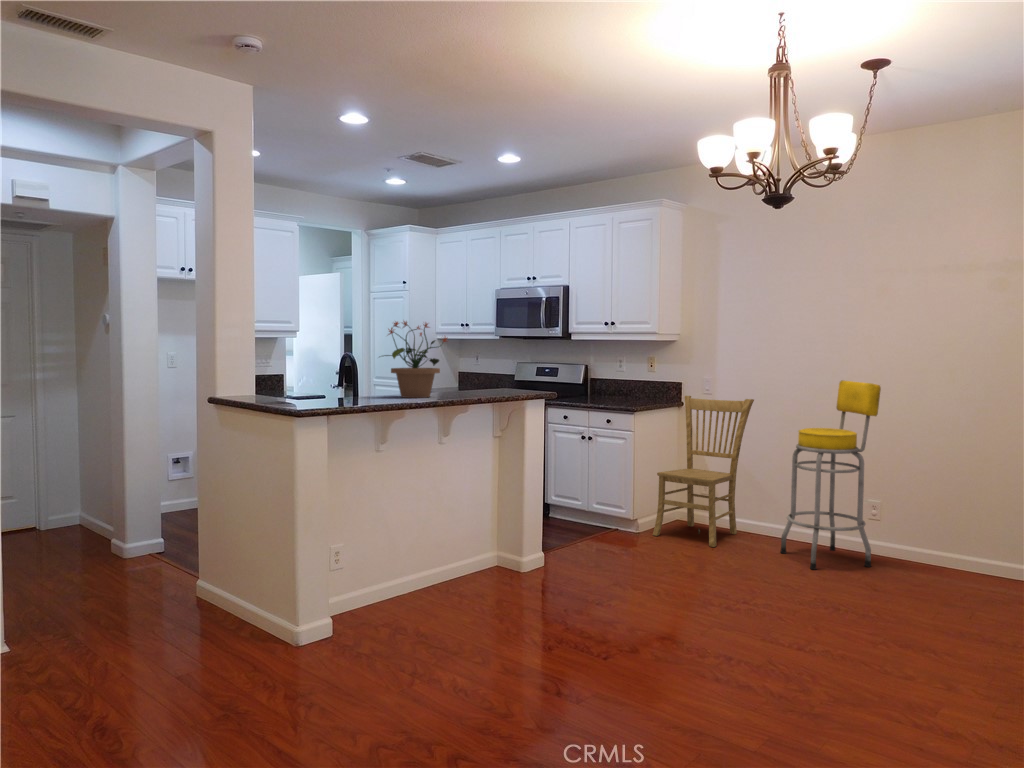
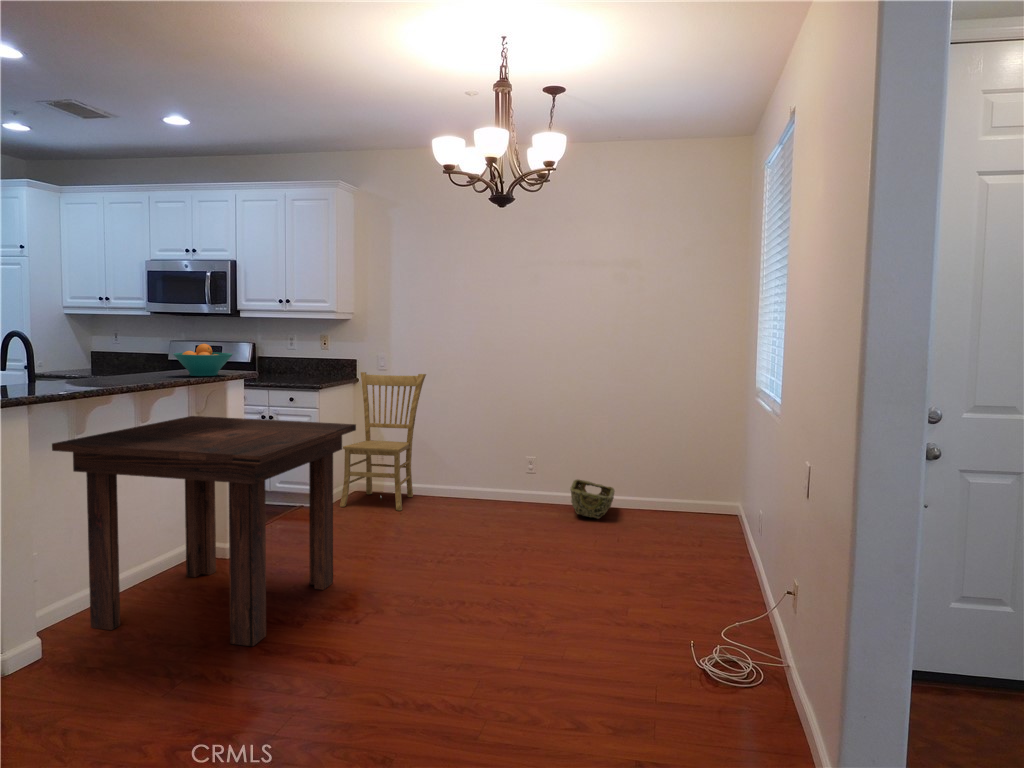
potted plant: present [384,321,447,398] -> none [55,292,148,382]
fruit bowl: none [476,365,527,395] -> present [173,344,233,376]
bar stool: present [781,380,881,570] -> none [457,356,536,519]
dining table: none [359,432,629,655] -> present [52,416,356,646]
woven basket: none [920,536,991,589] -> present [570,479,614,519]

